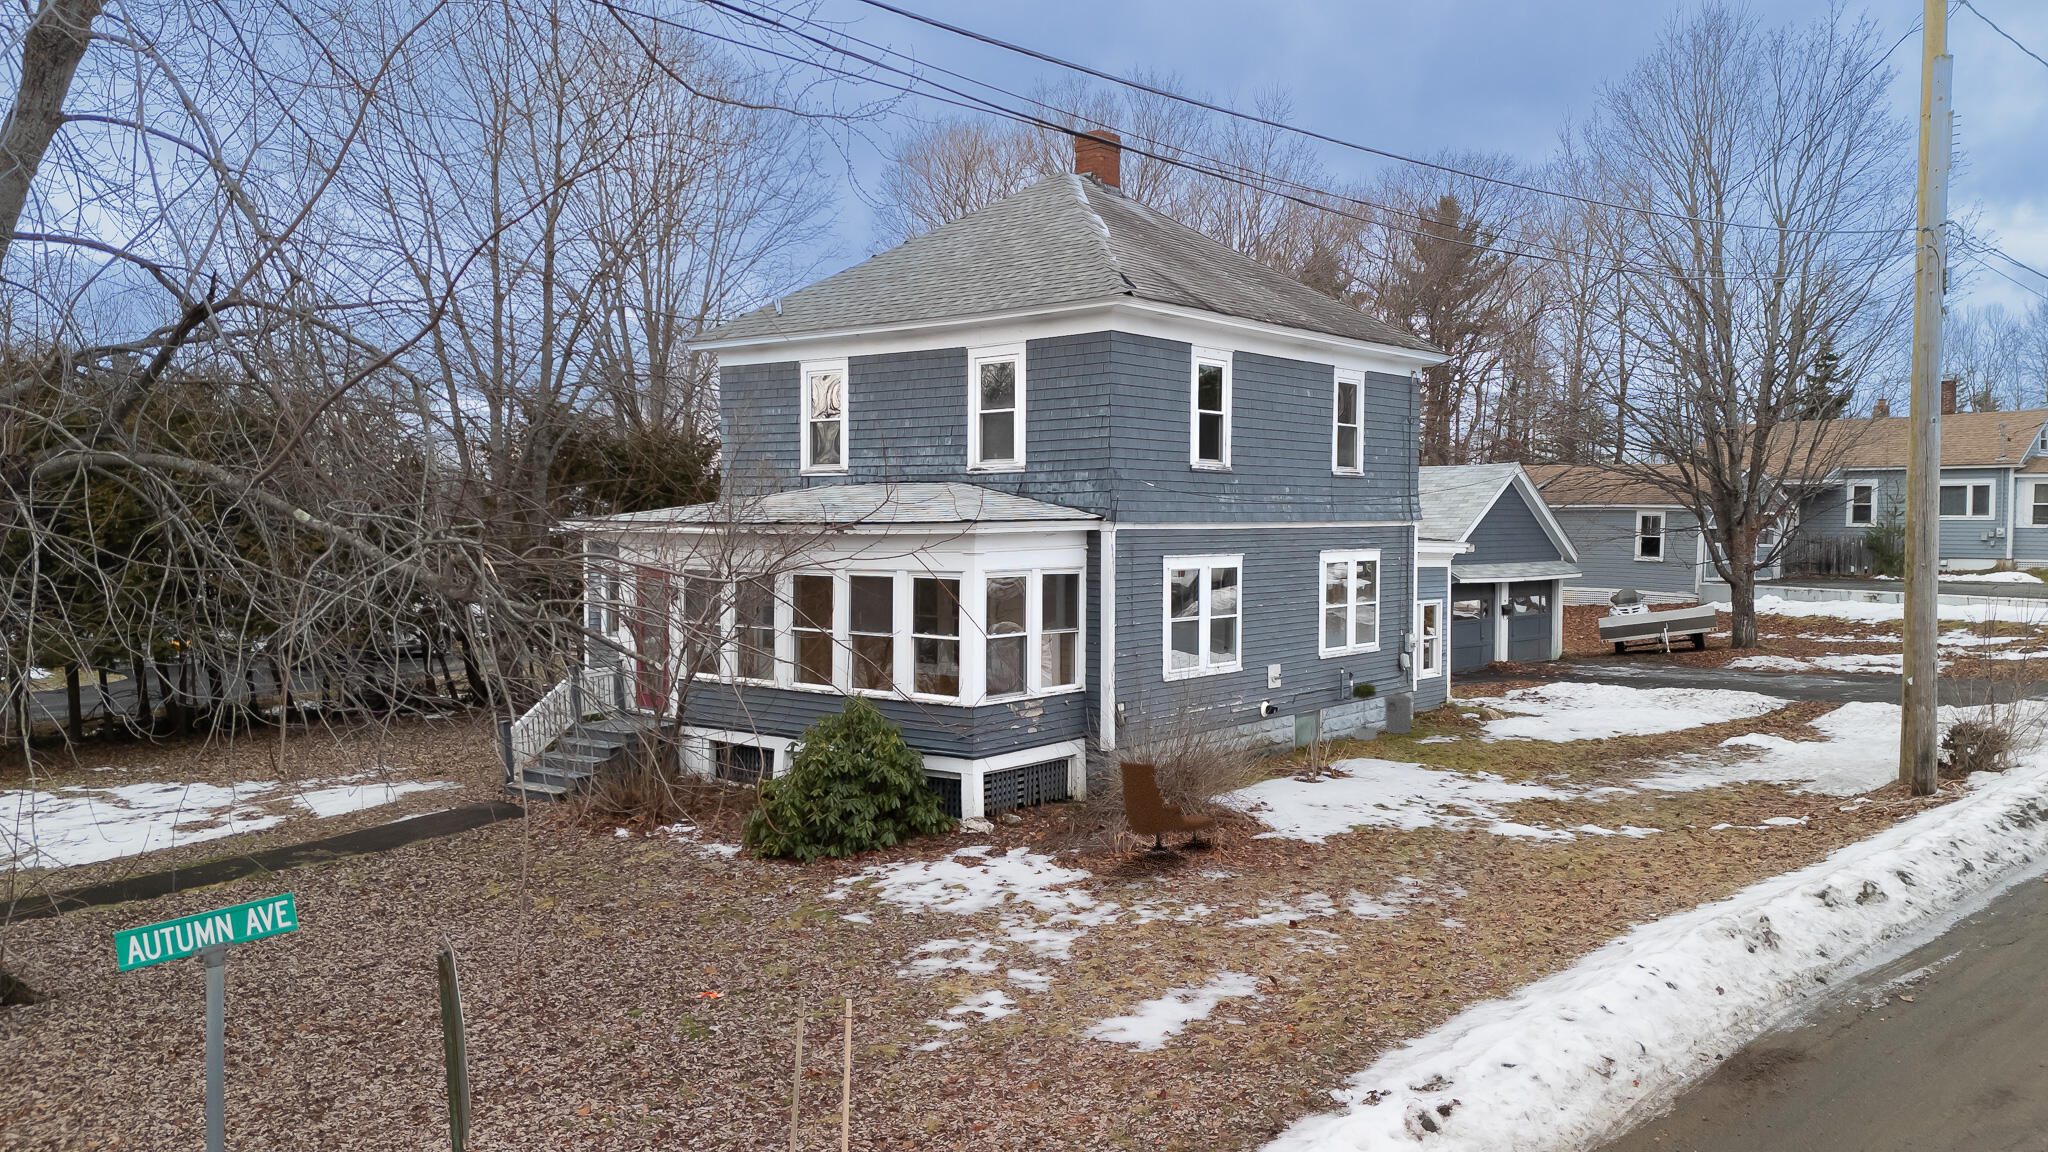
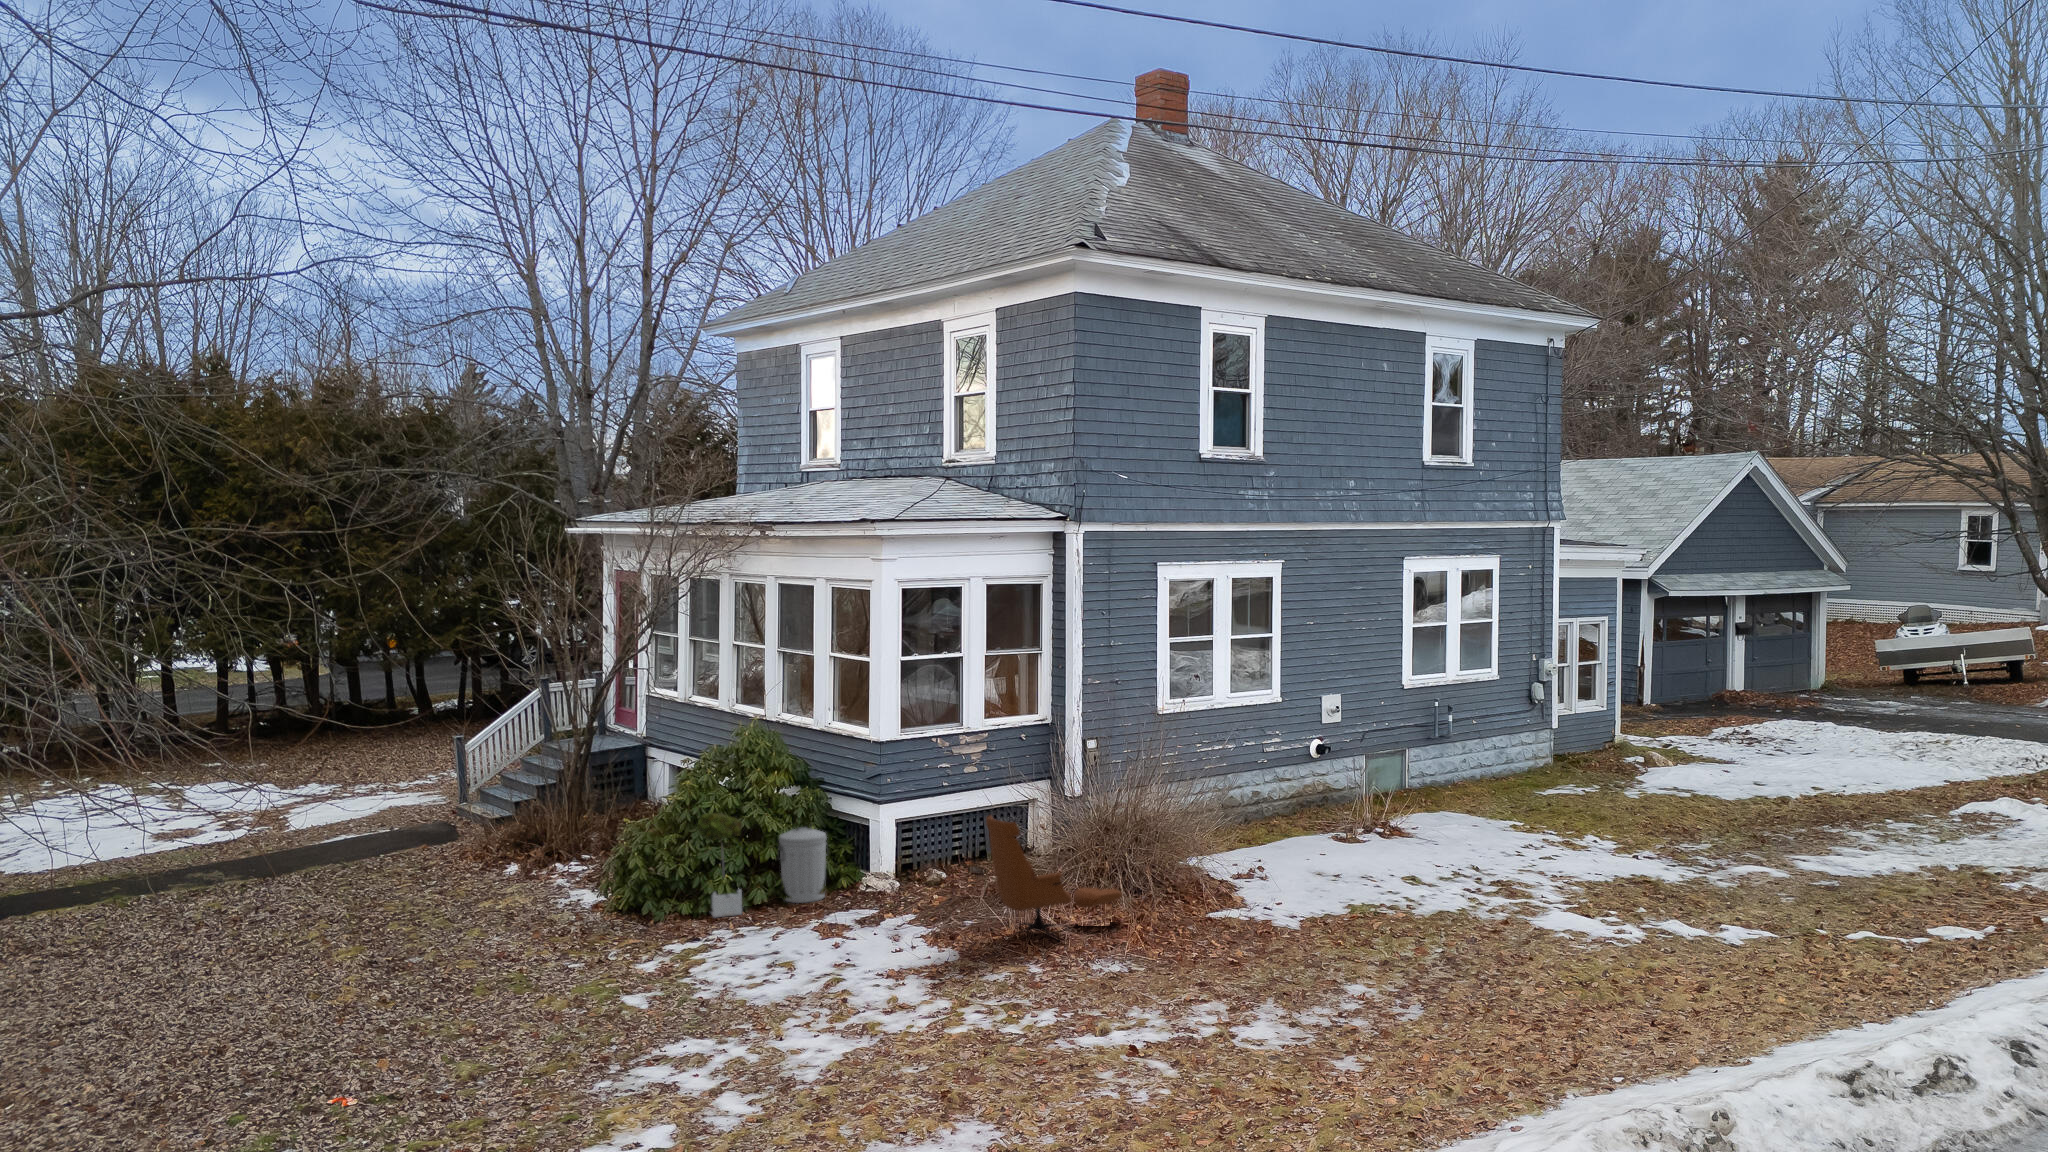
potted tree: present [1351,683,1377,741] -> present [697,813,742,918]
trash can: present [1384,693,1411,734] -> present [778,827,828,903]

